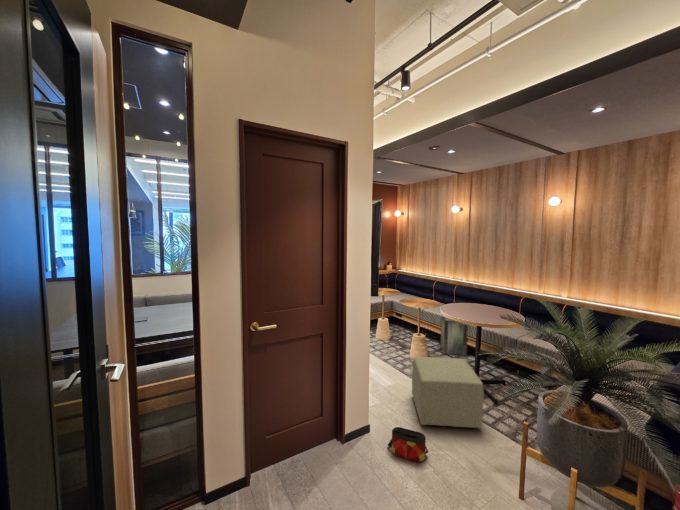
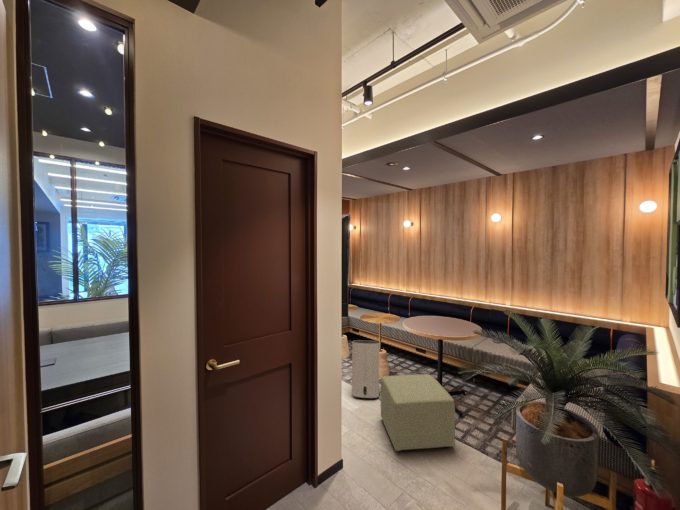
storage box: present [441,317,468,357] -> none [399,328,425,369]
air purifier: none [388,323,416,378] -> present [352,340,379,398]
bag: present [388,427,428,463] -> none [365,459,408,497]

